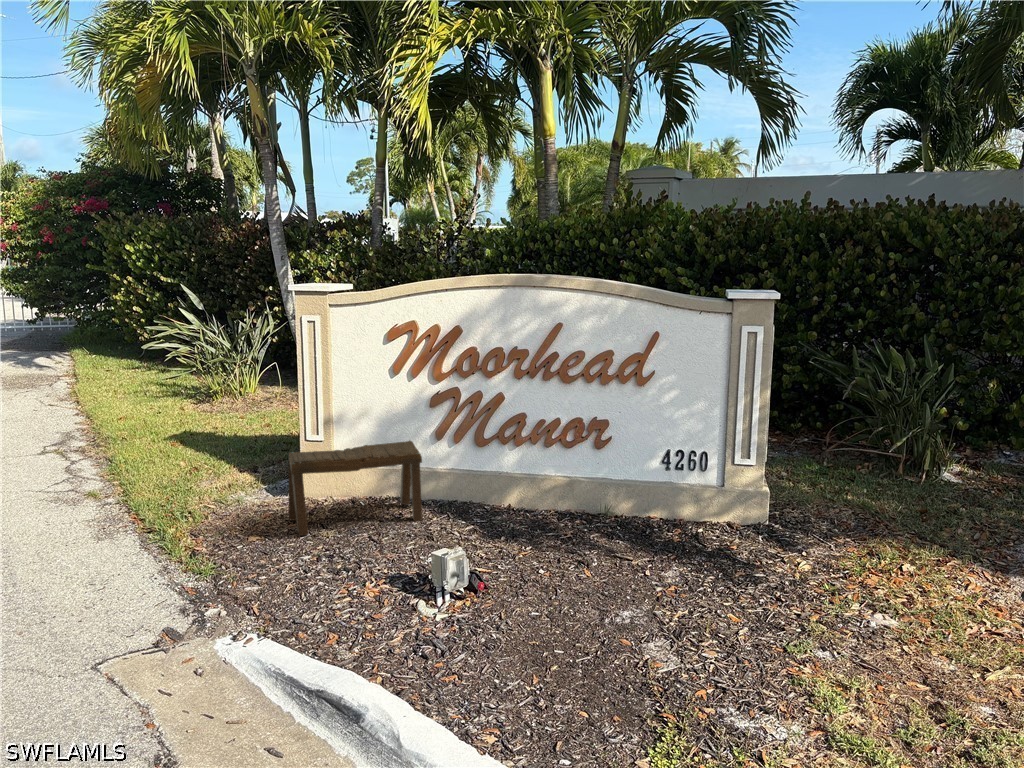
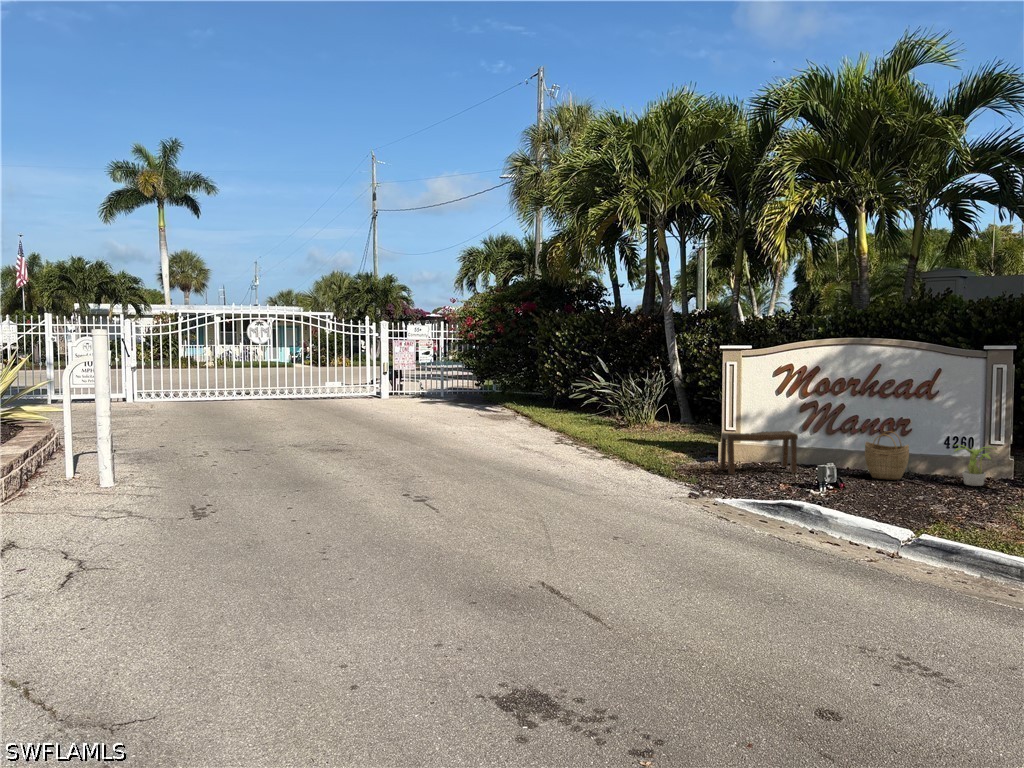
woven basket: none [535,444,606,535] -> present [865,431,909,480]
potted plant: none [676,471,750,546] -> present [954,445,997,486]

